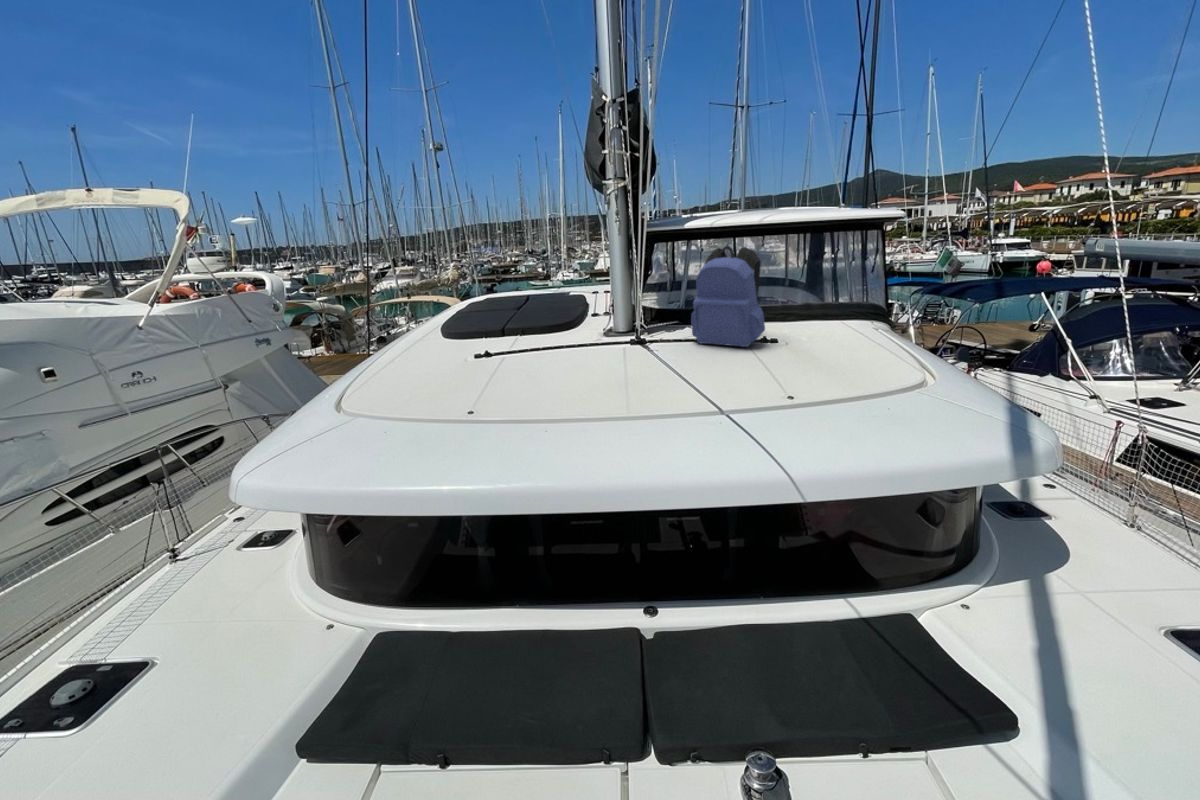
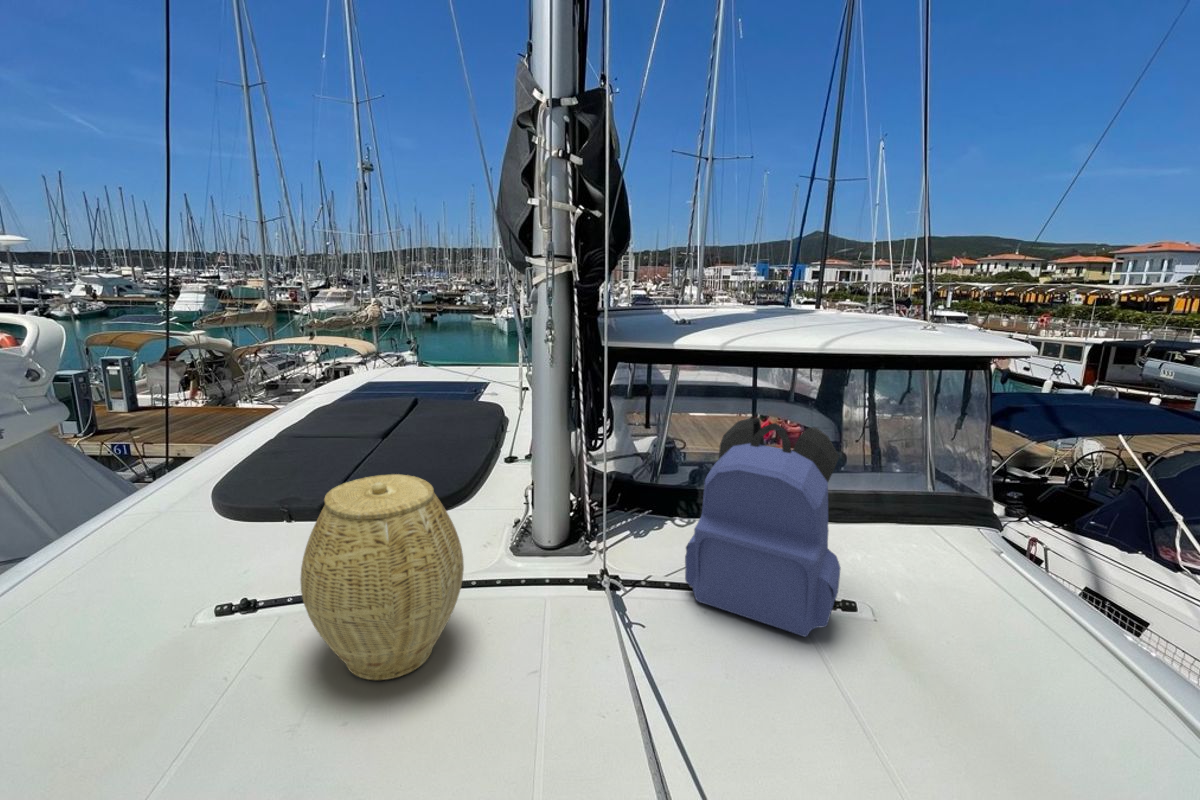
woven basket: none [521,278,587,364] -> present [300,474,464,680]

